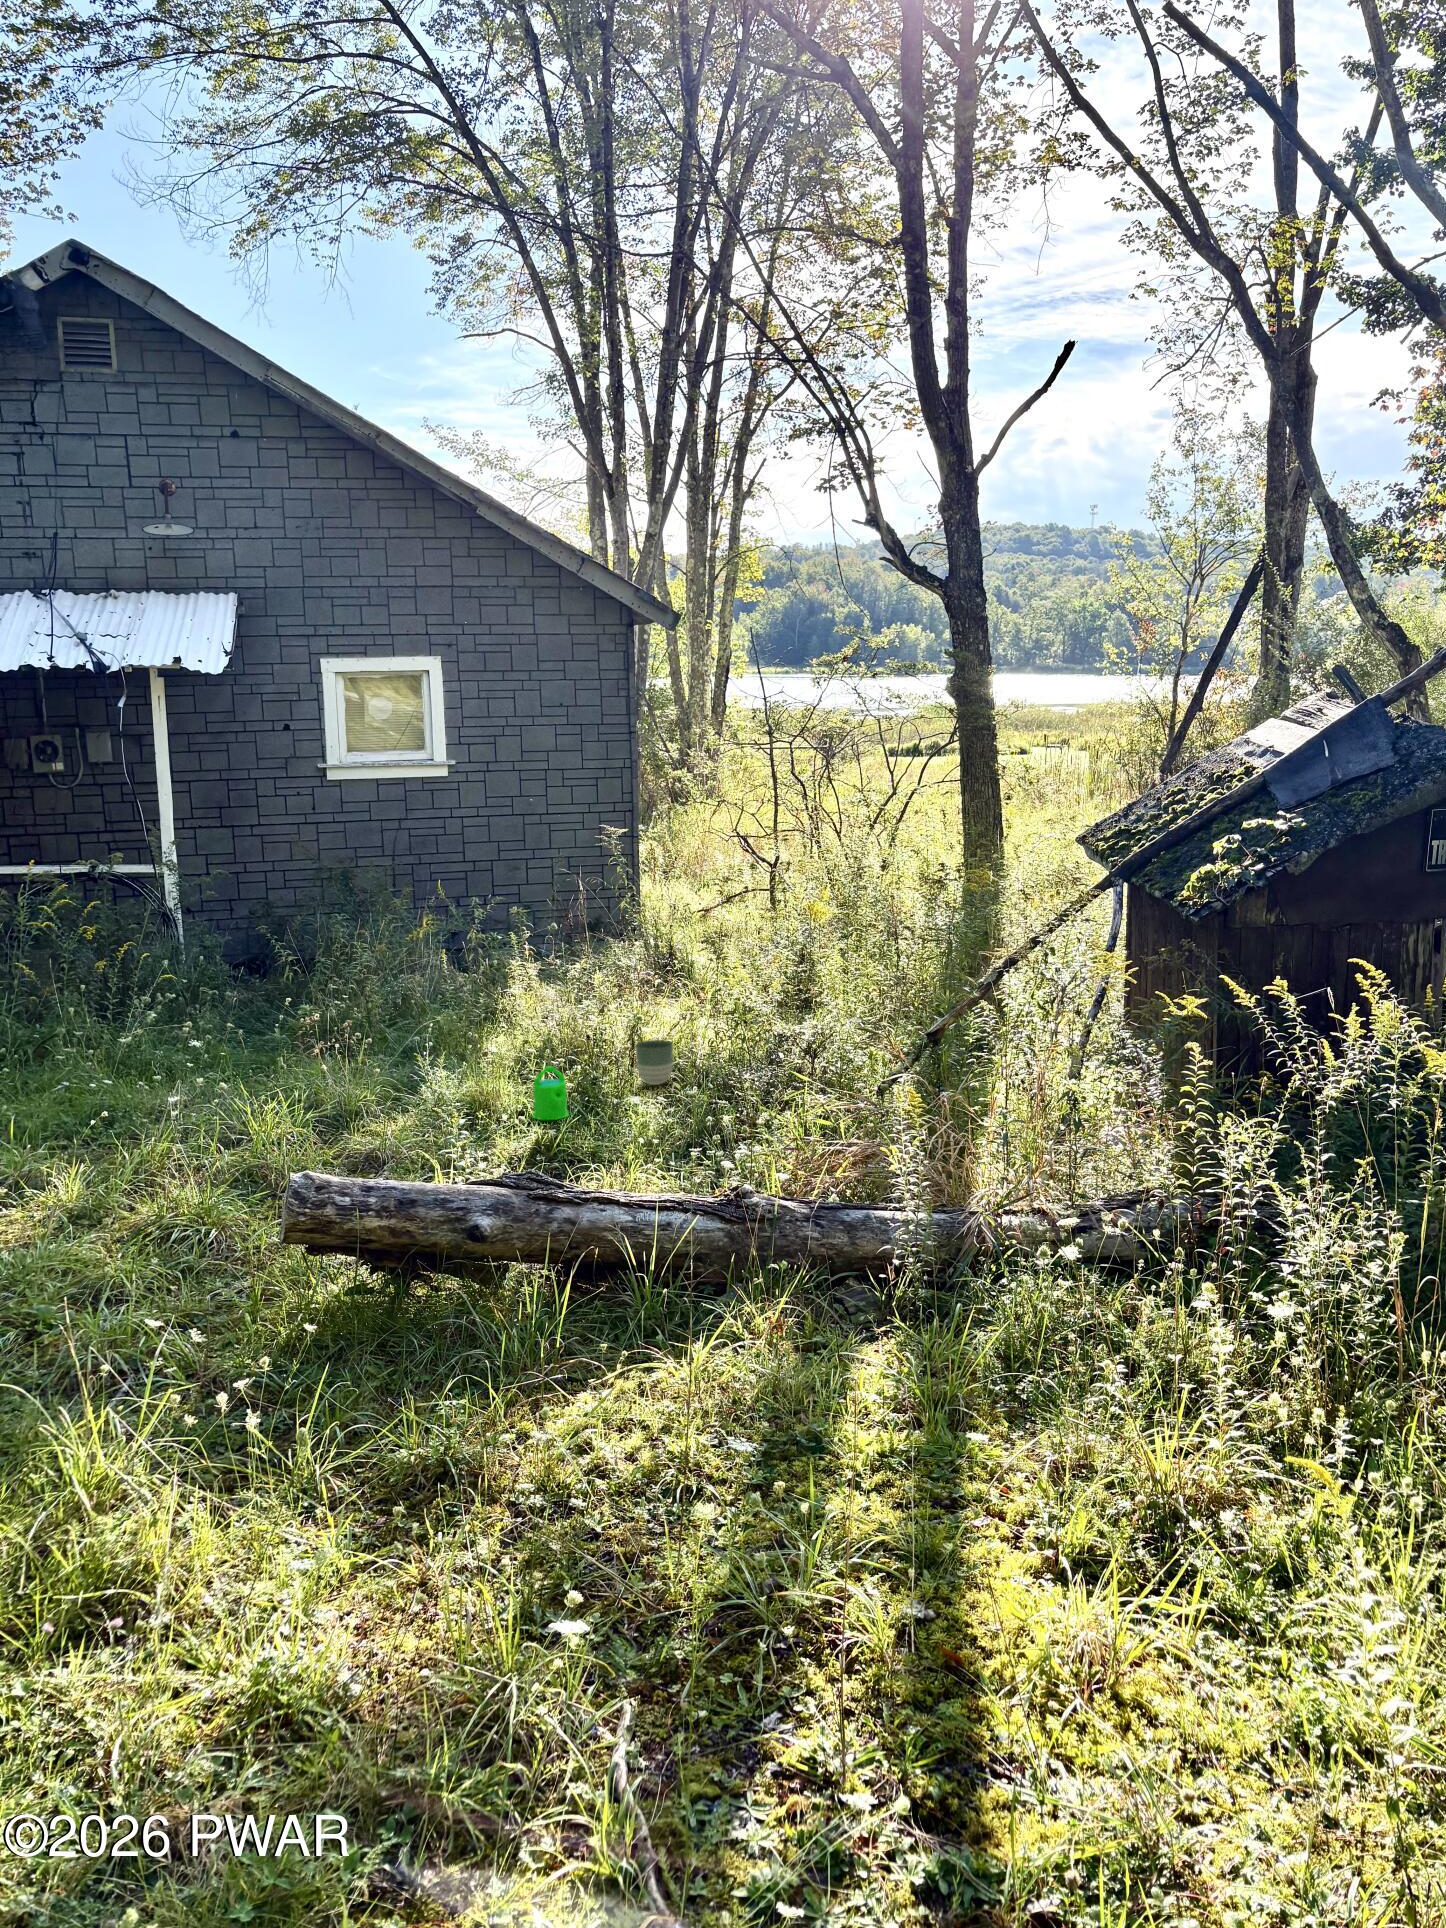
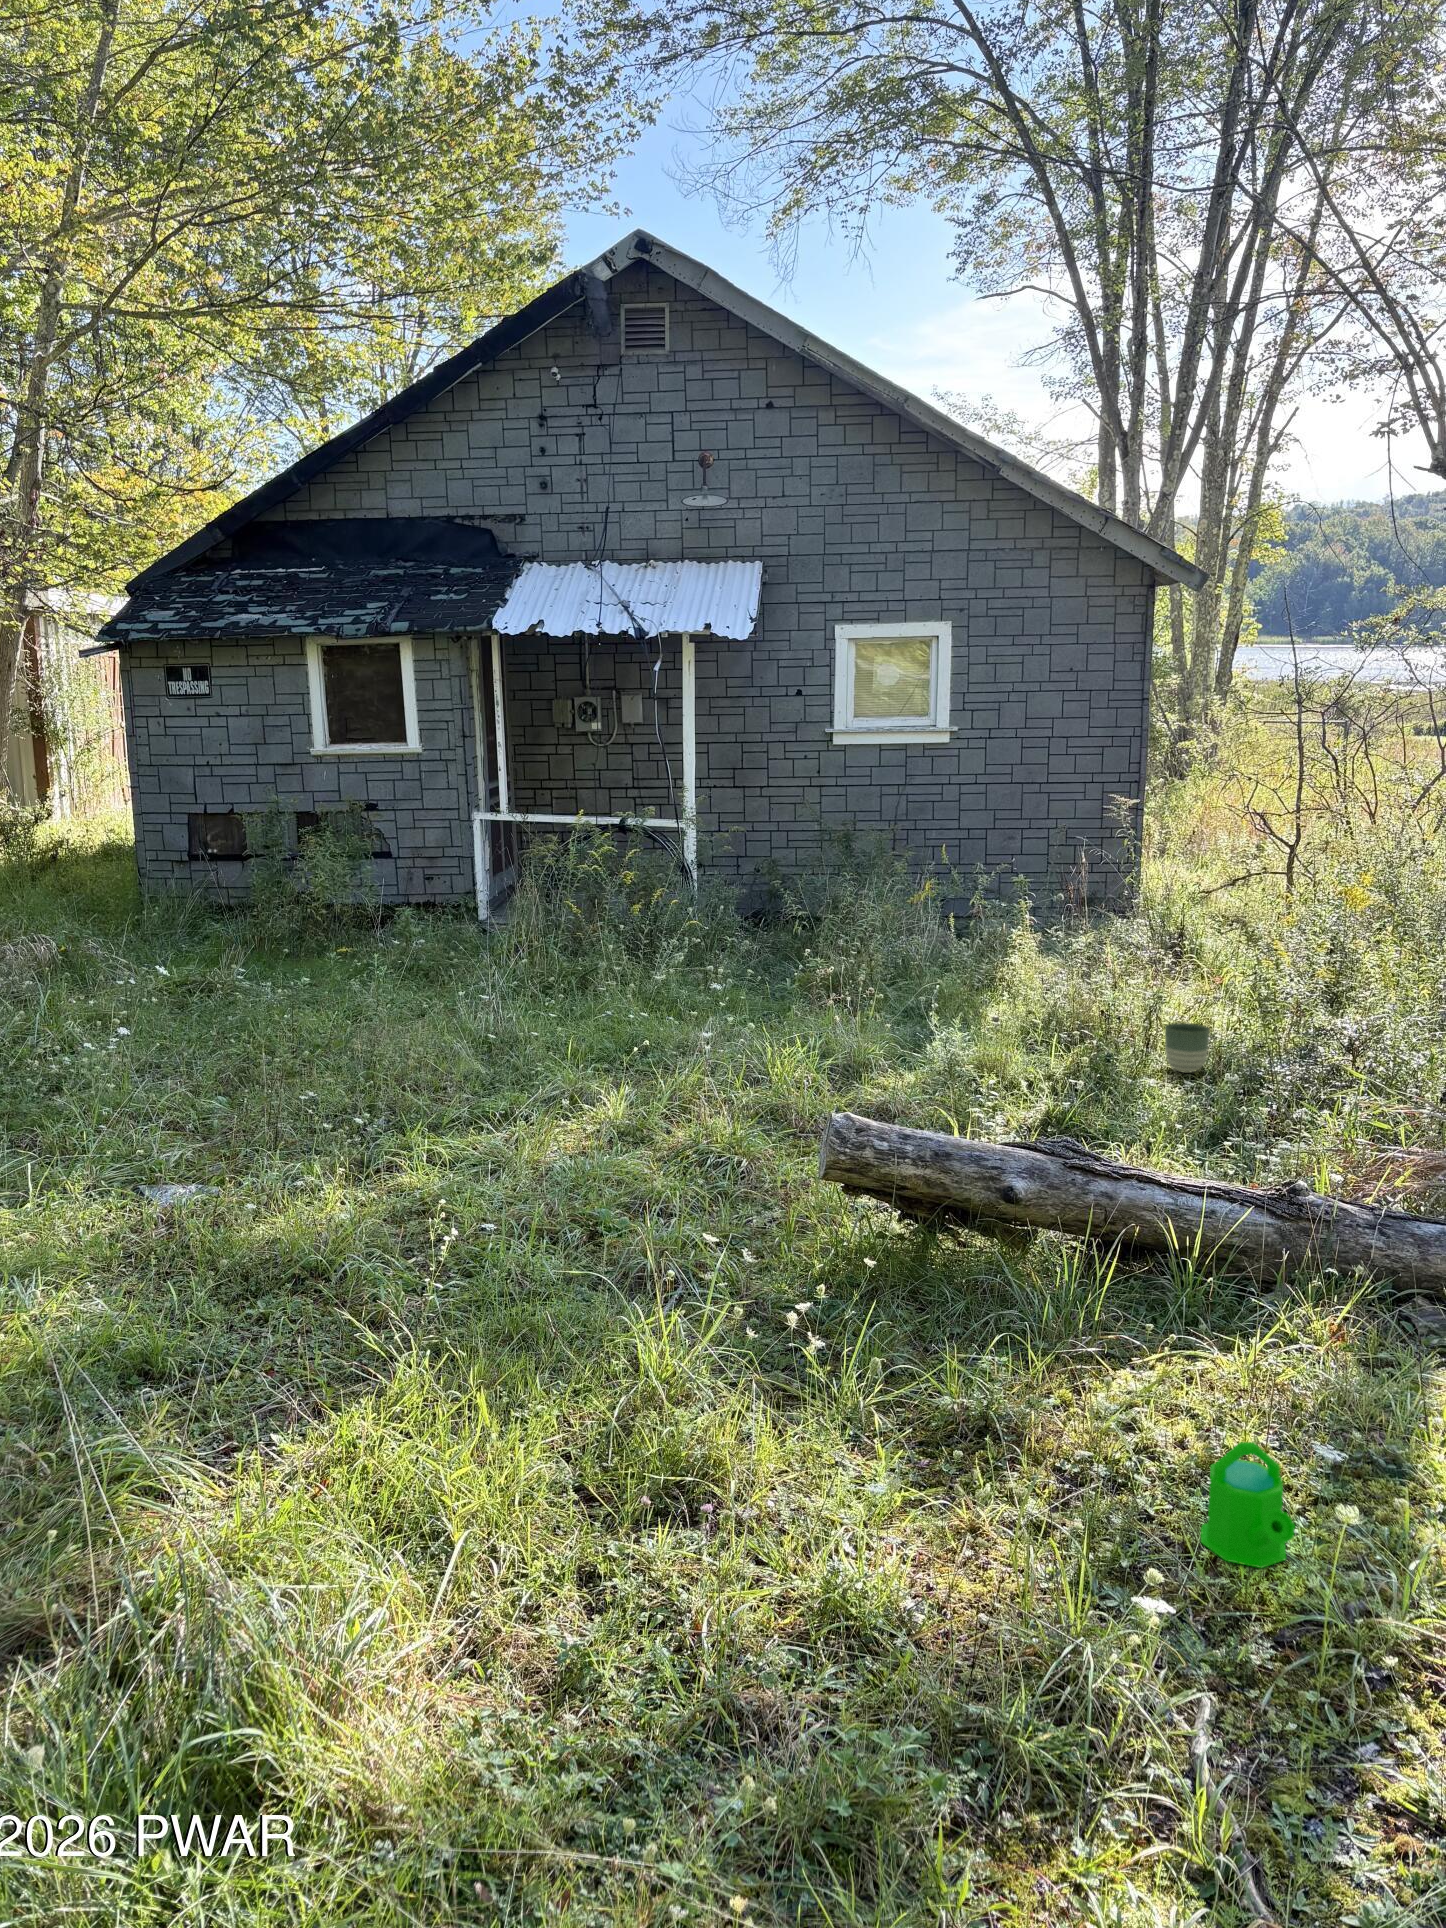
watering can: present [532,1066,569,1120] -> present [1201,1442,1295,1568]

